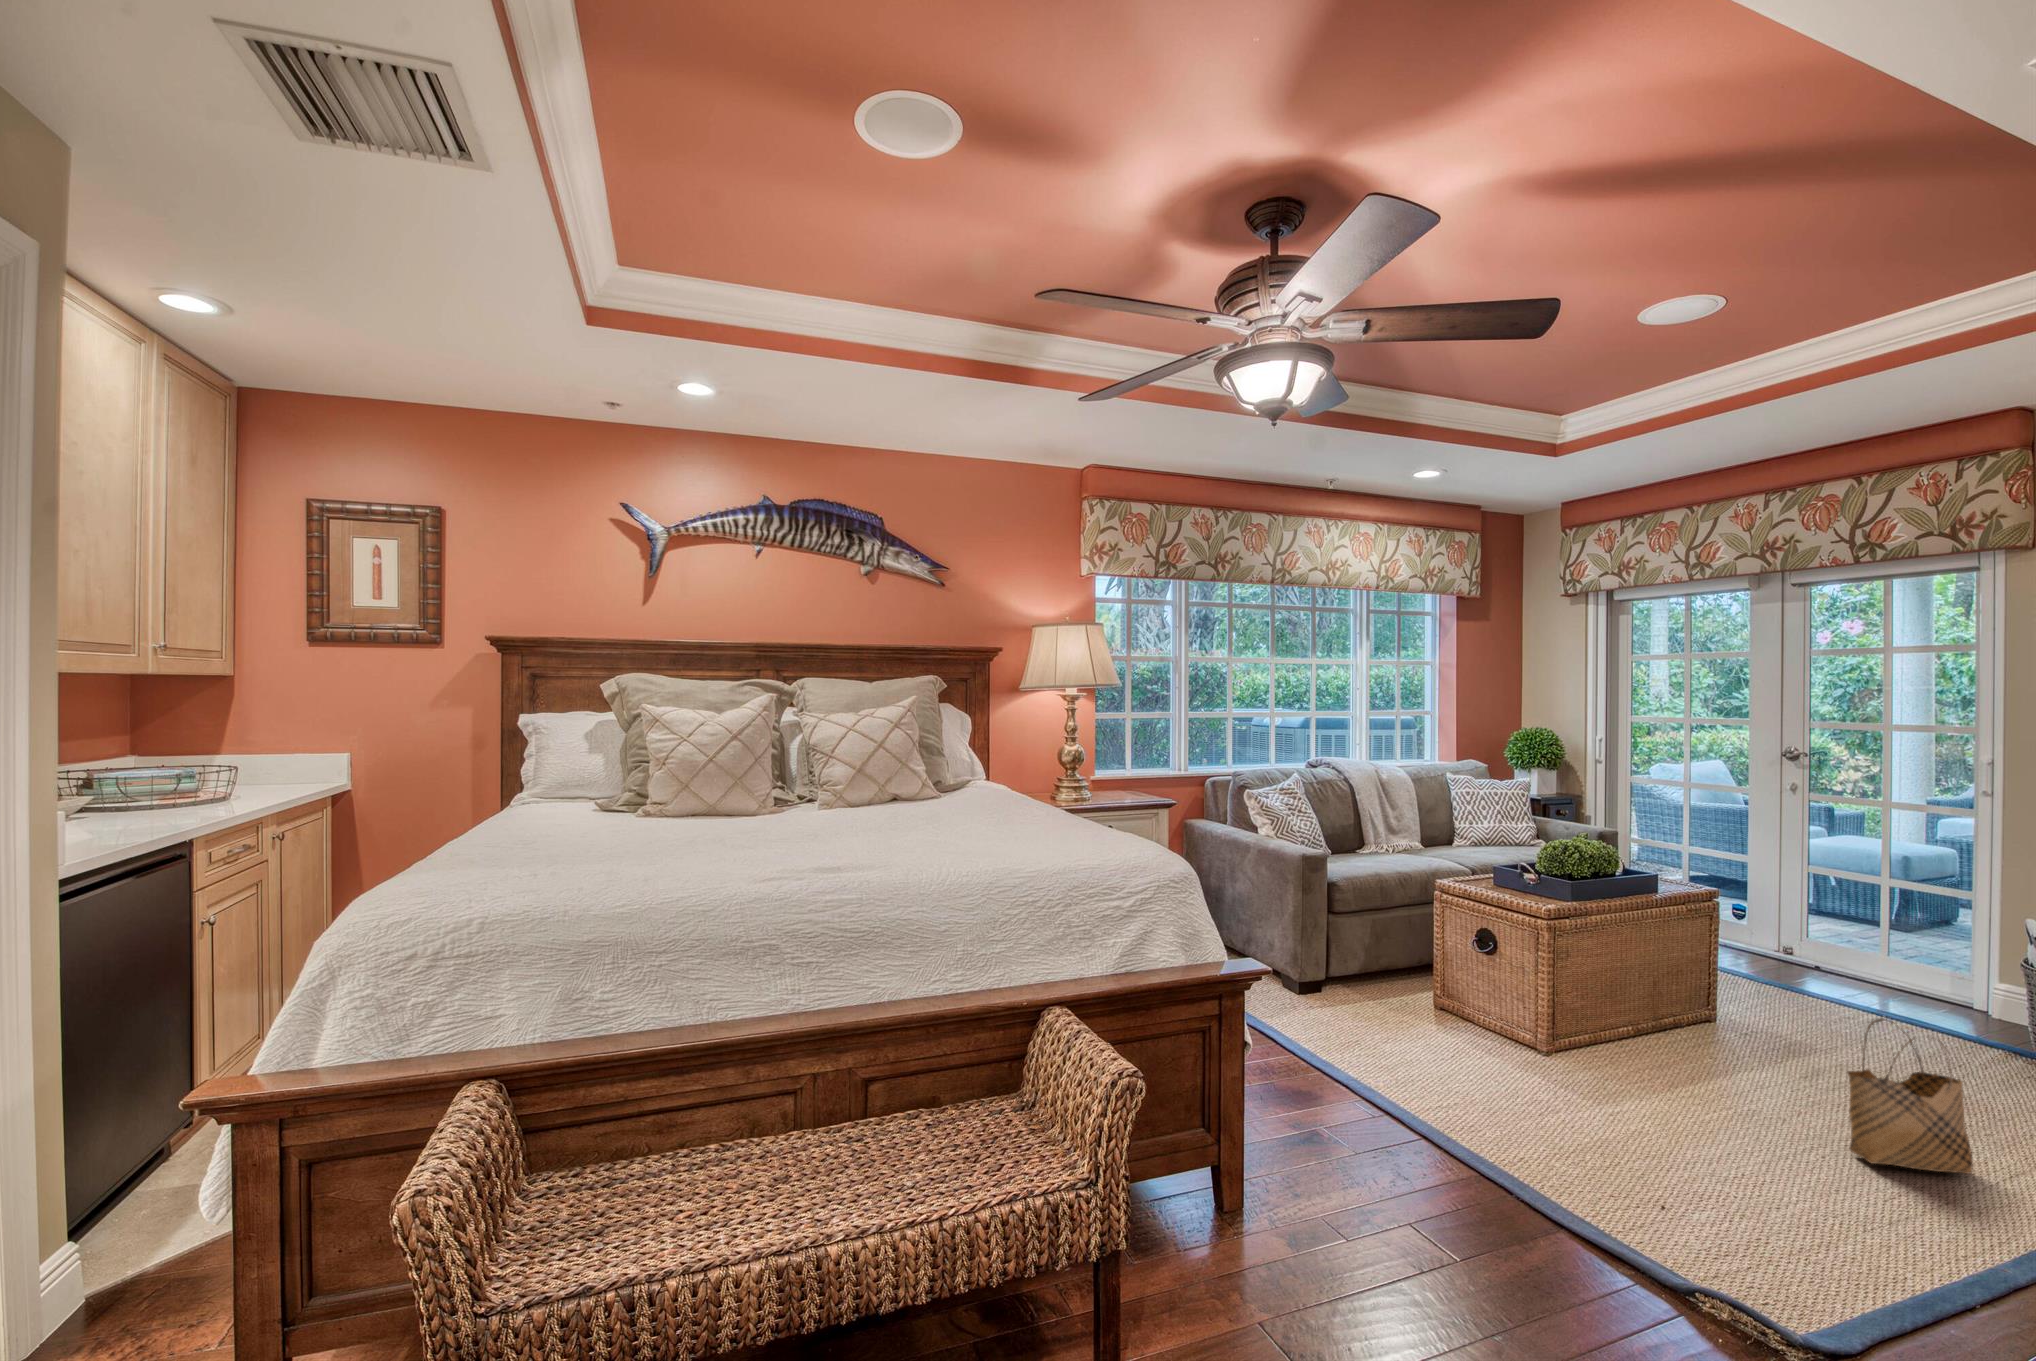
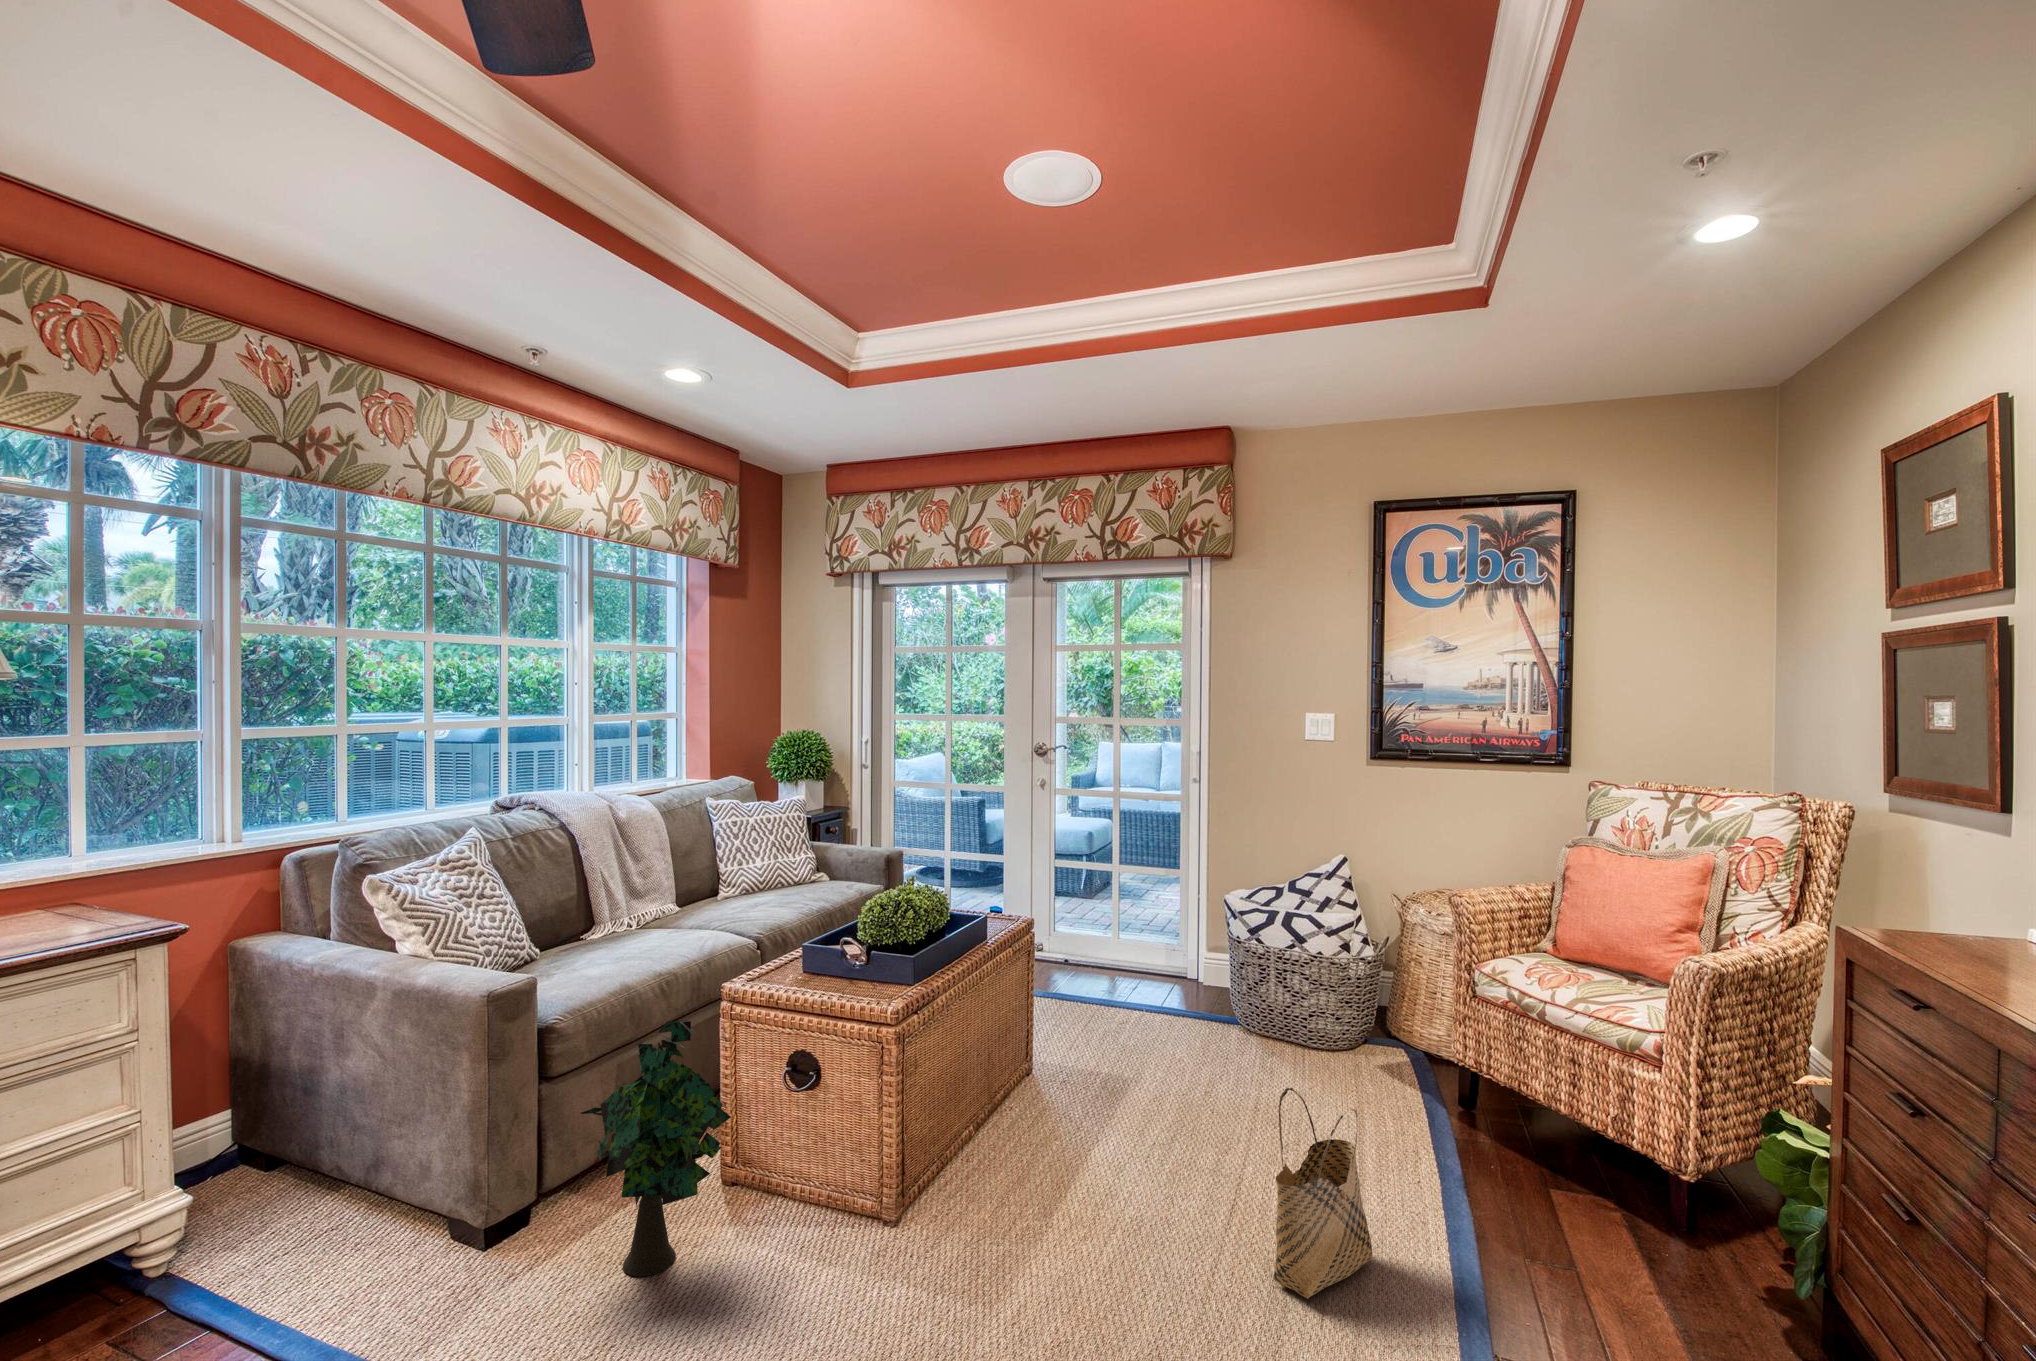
decorative plant: none [1351,885,1436,1021] -> present [581,1021,731,1276]

